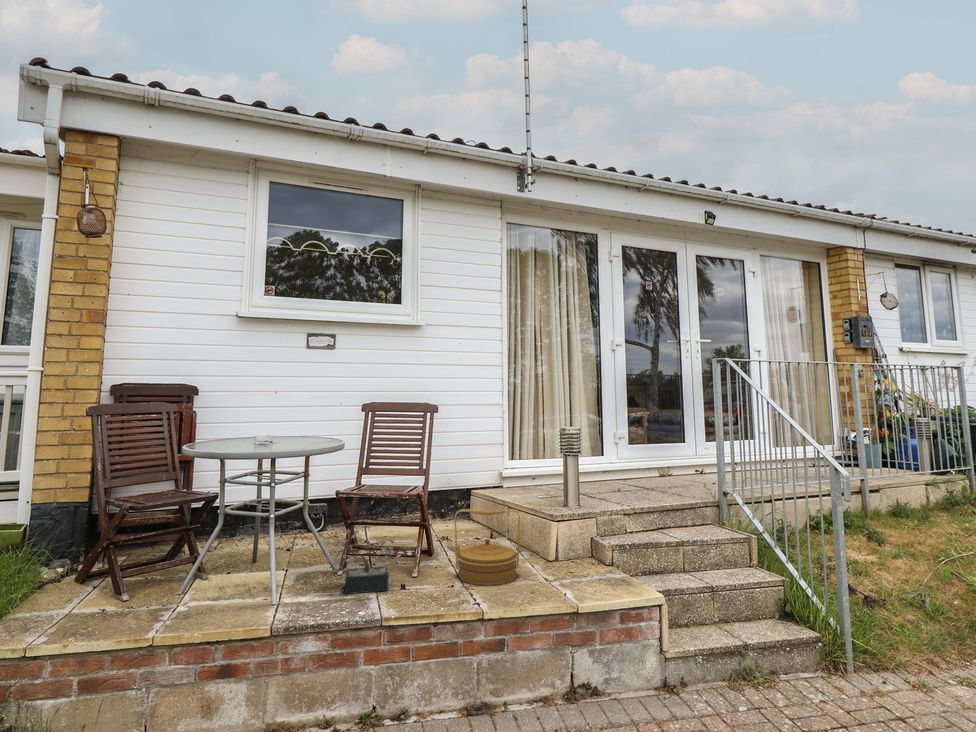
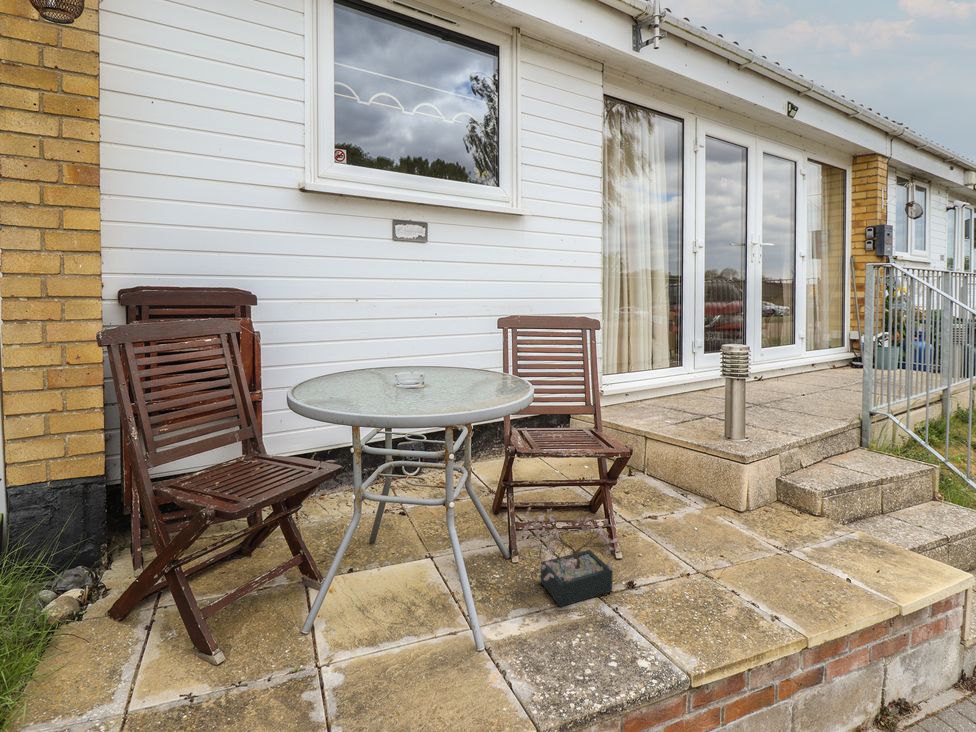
basket: present [454,509,520,585] -> none [659,460,747,565]

